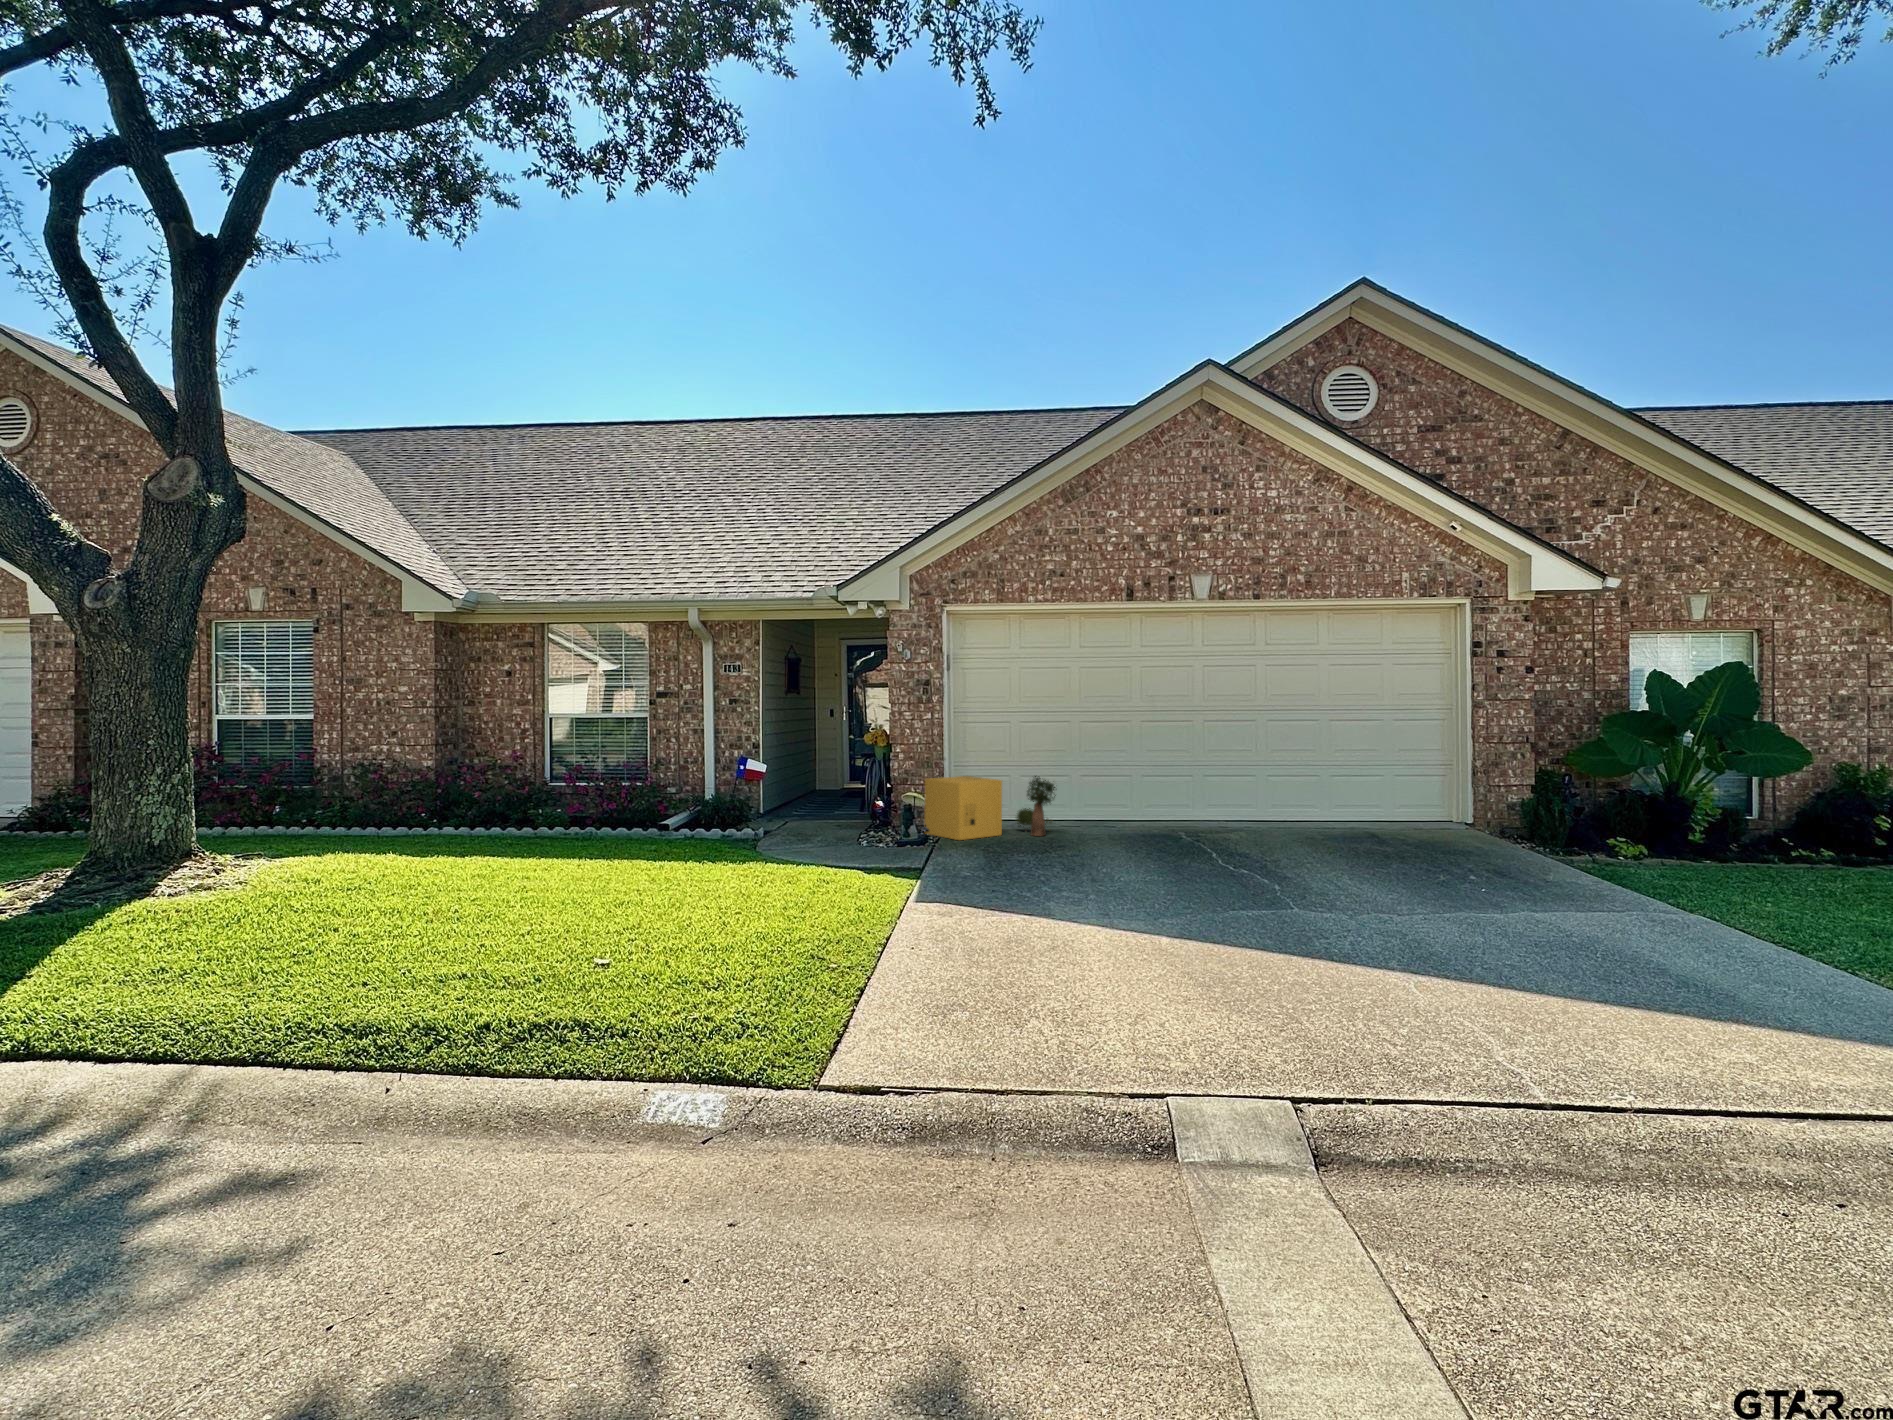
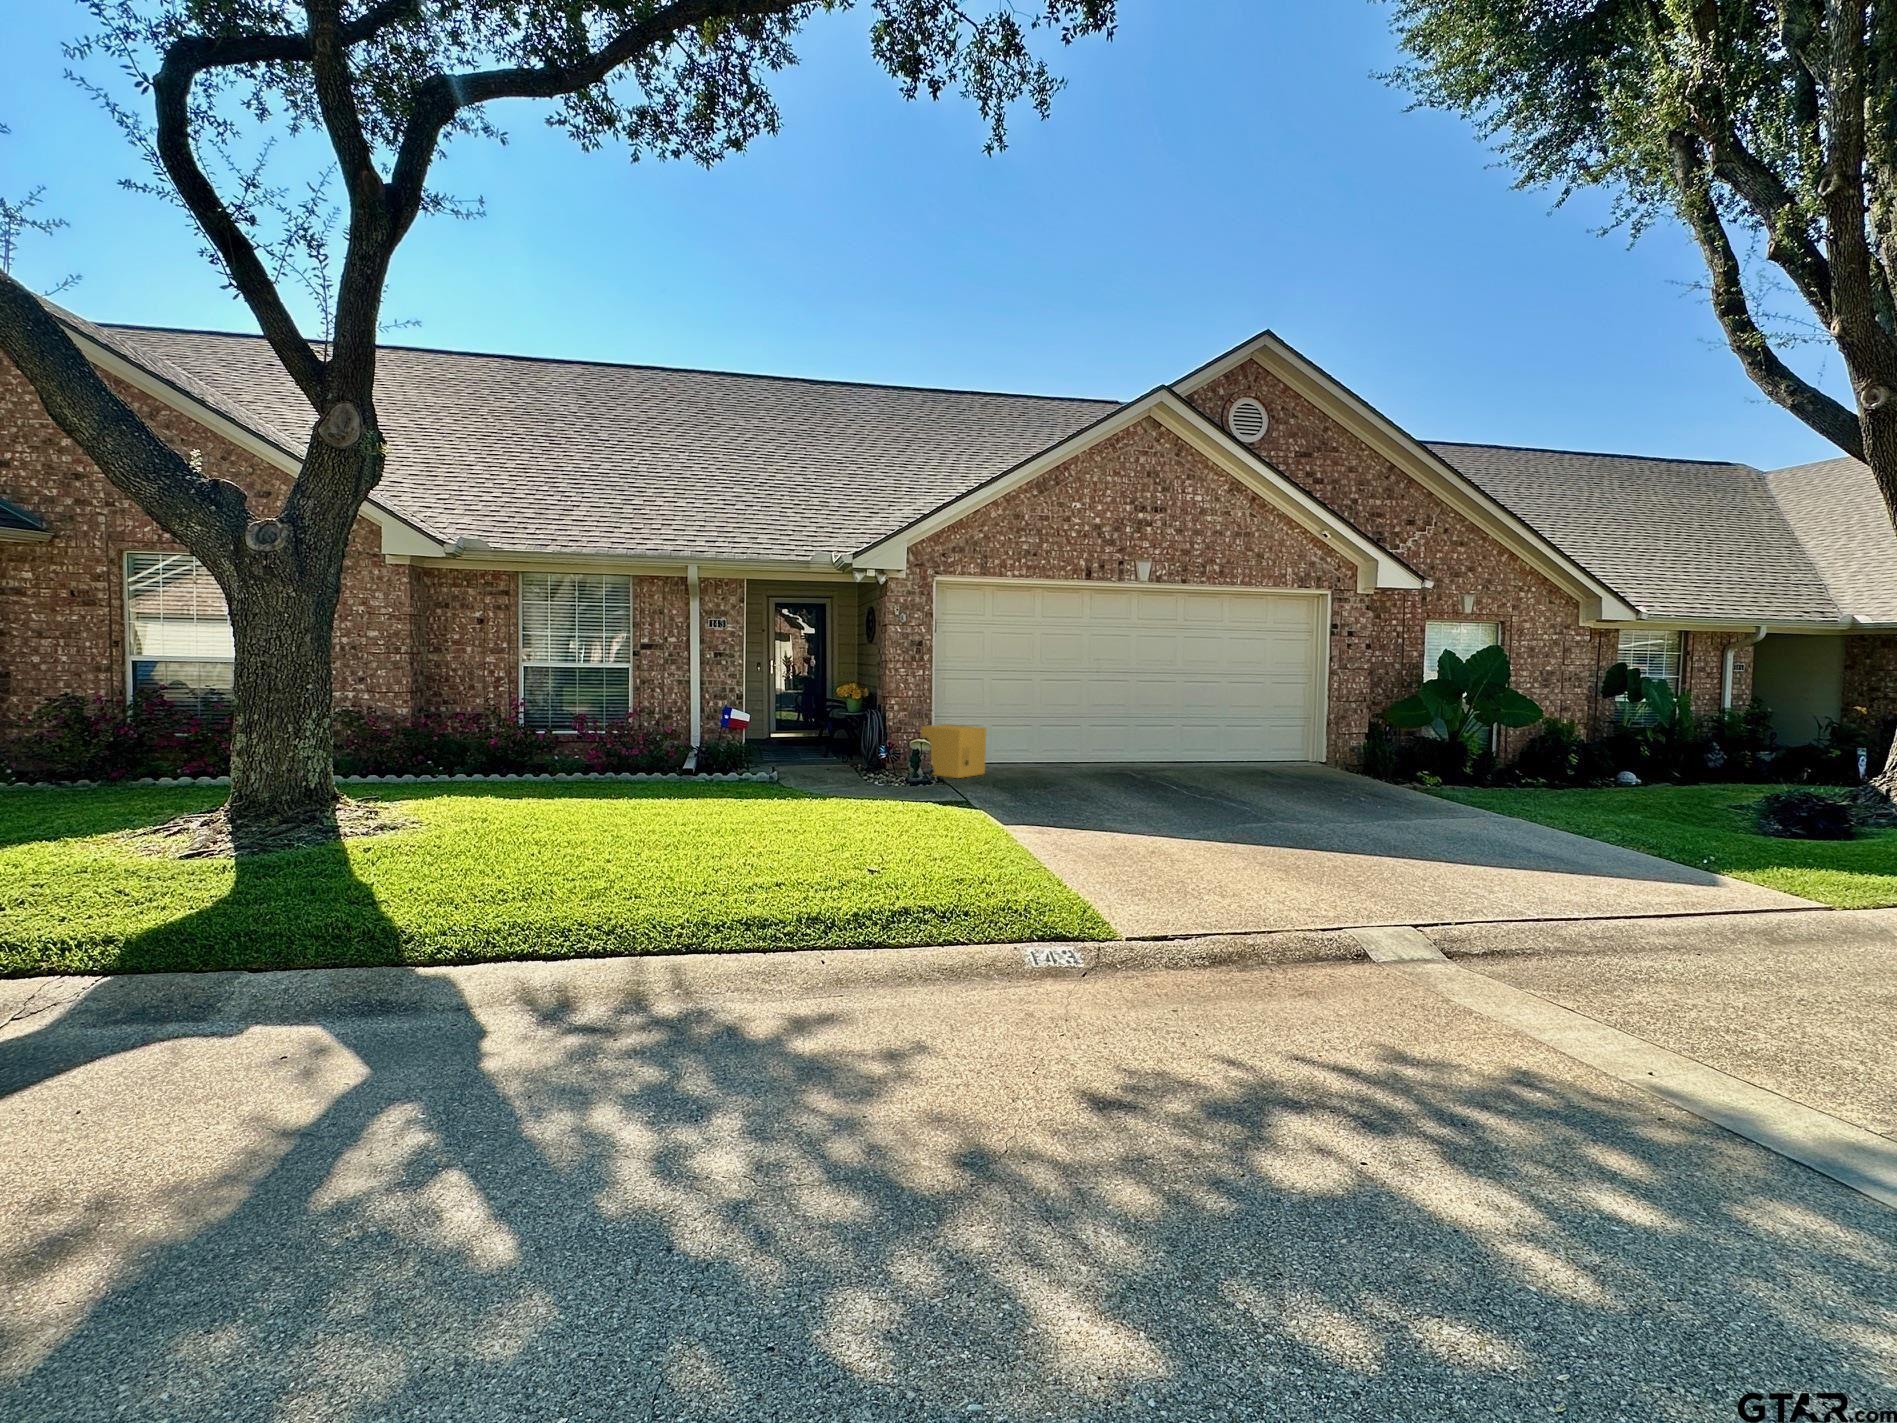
potted plant: present [1016,776,1056,836] -> none [989,724,1029,775]

